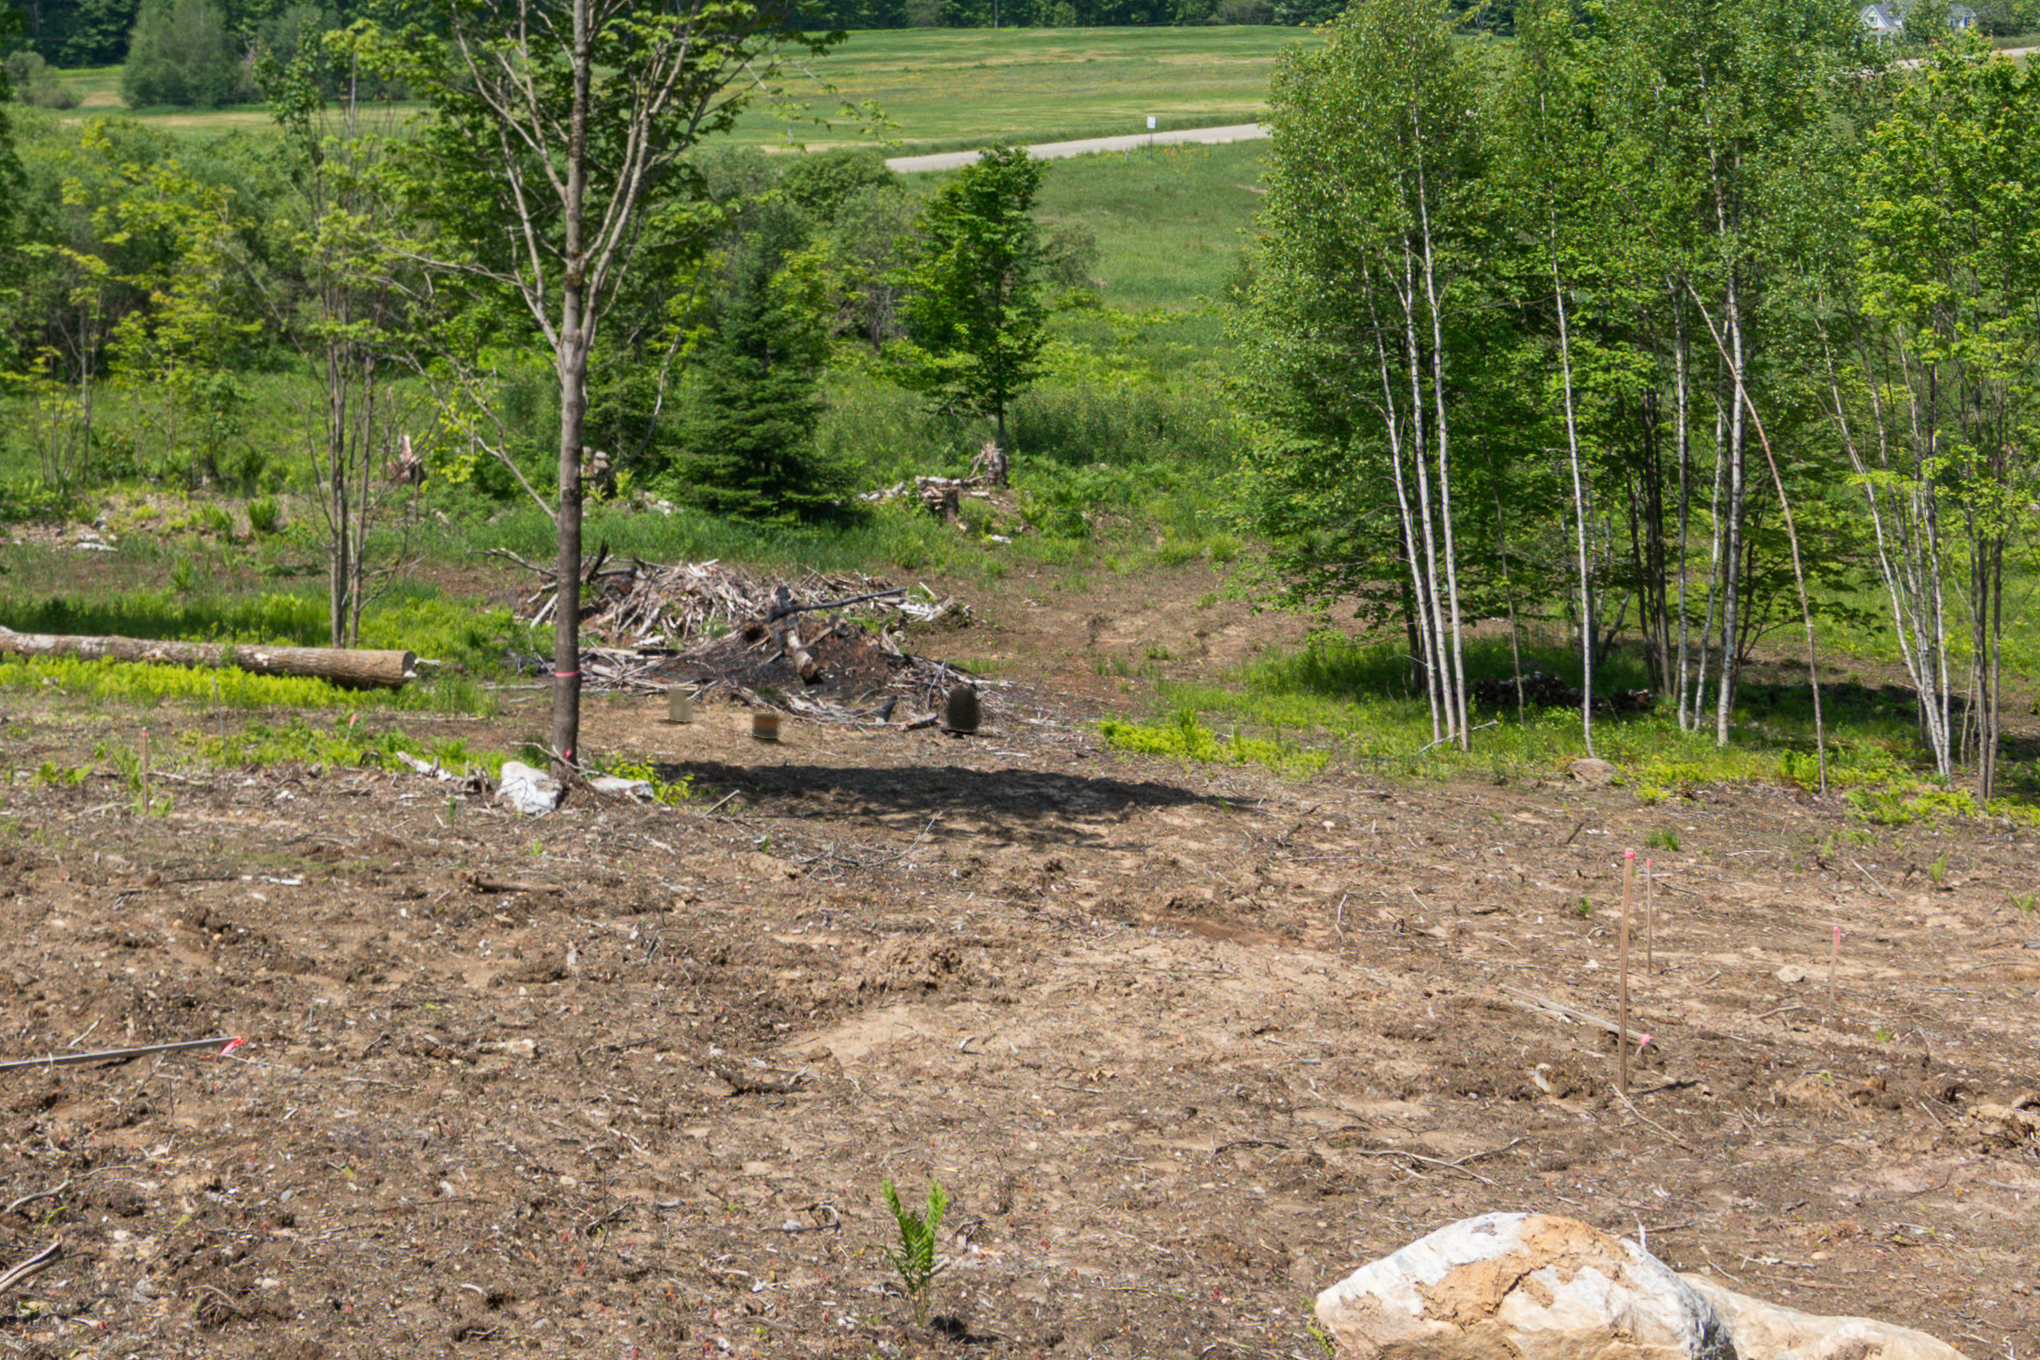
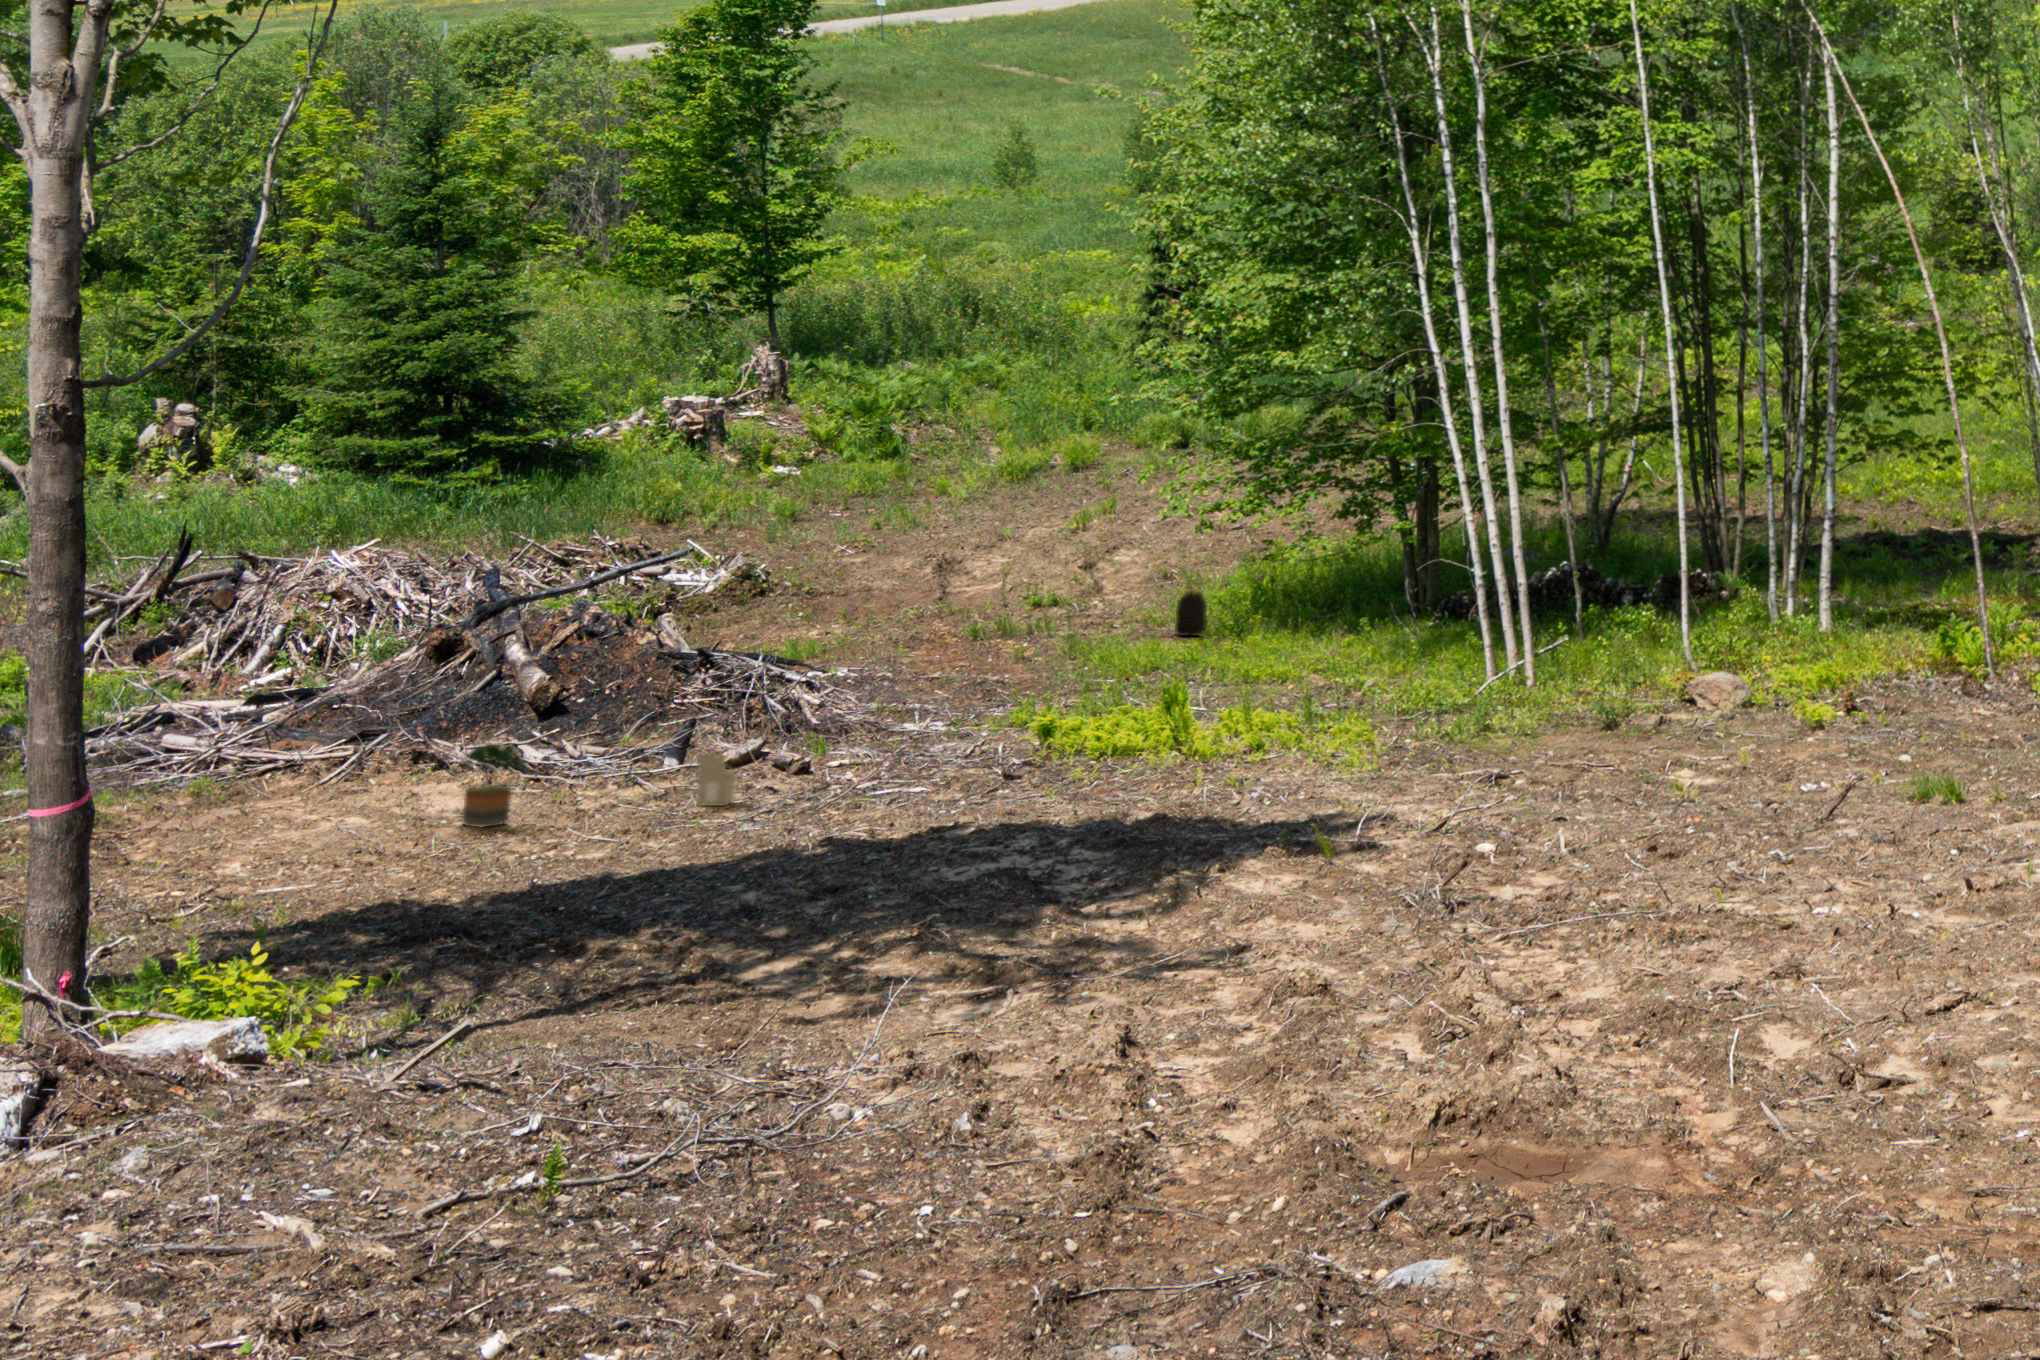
backpack: present [946,685,980,733] -> present [1175,591,1207,636]
cardboard box: present [668,686,694,722] -> present [695,753,735,806]

